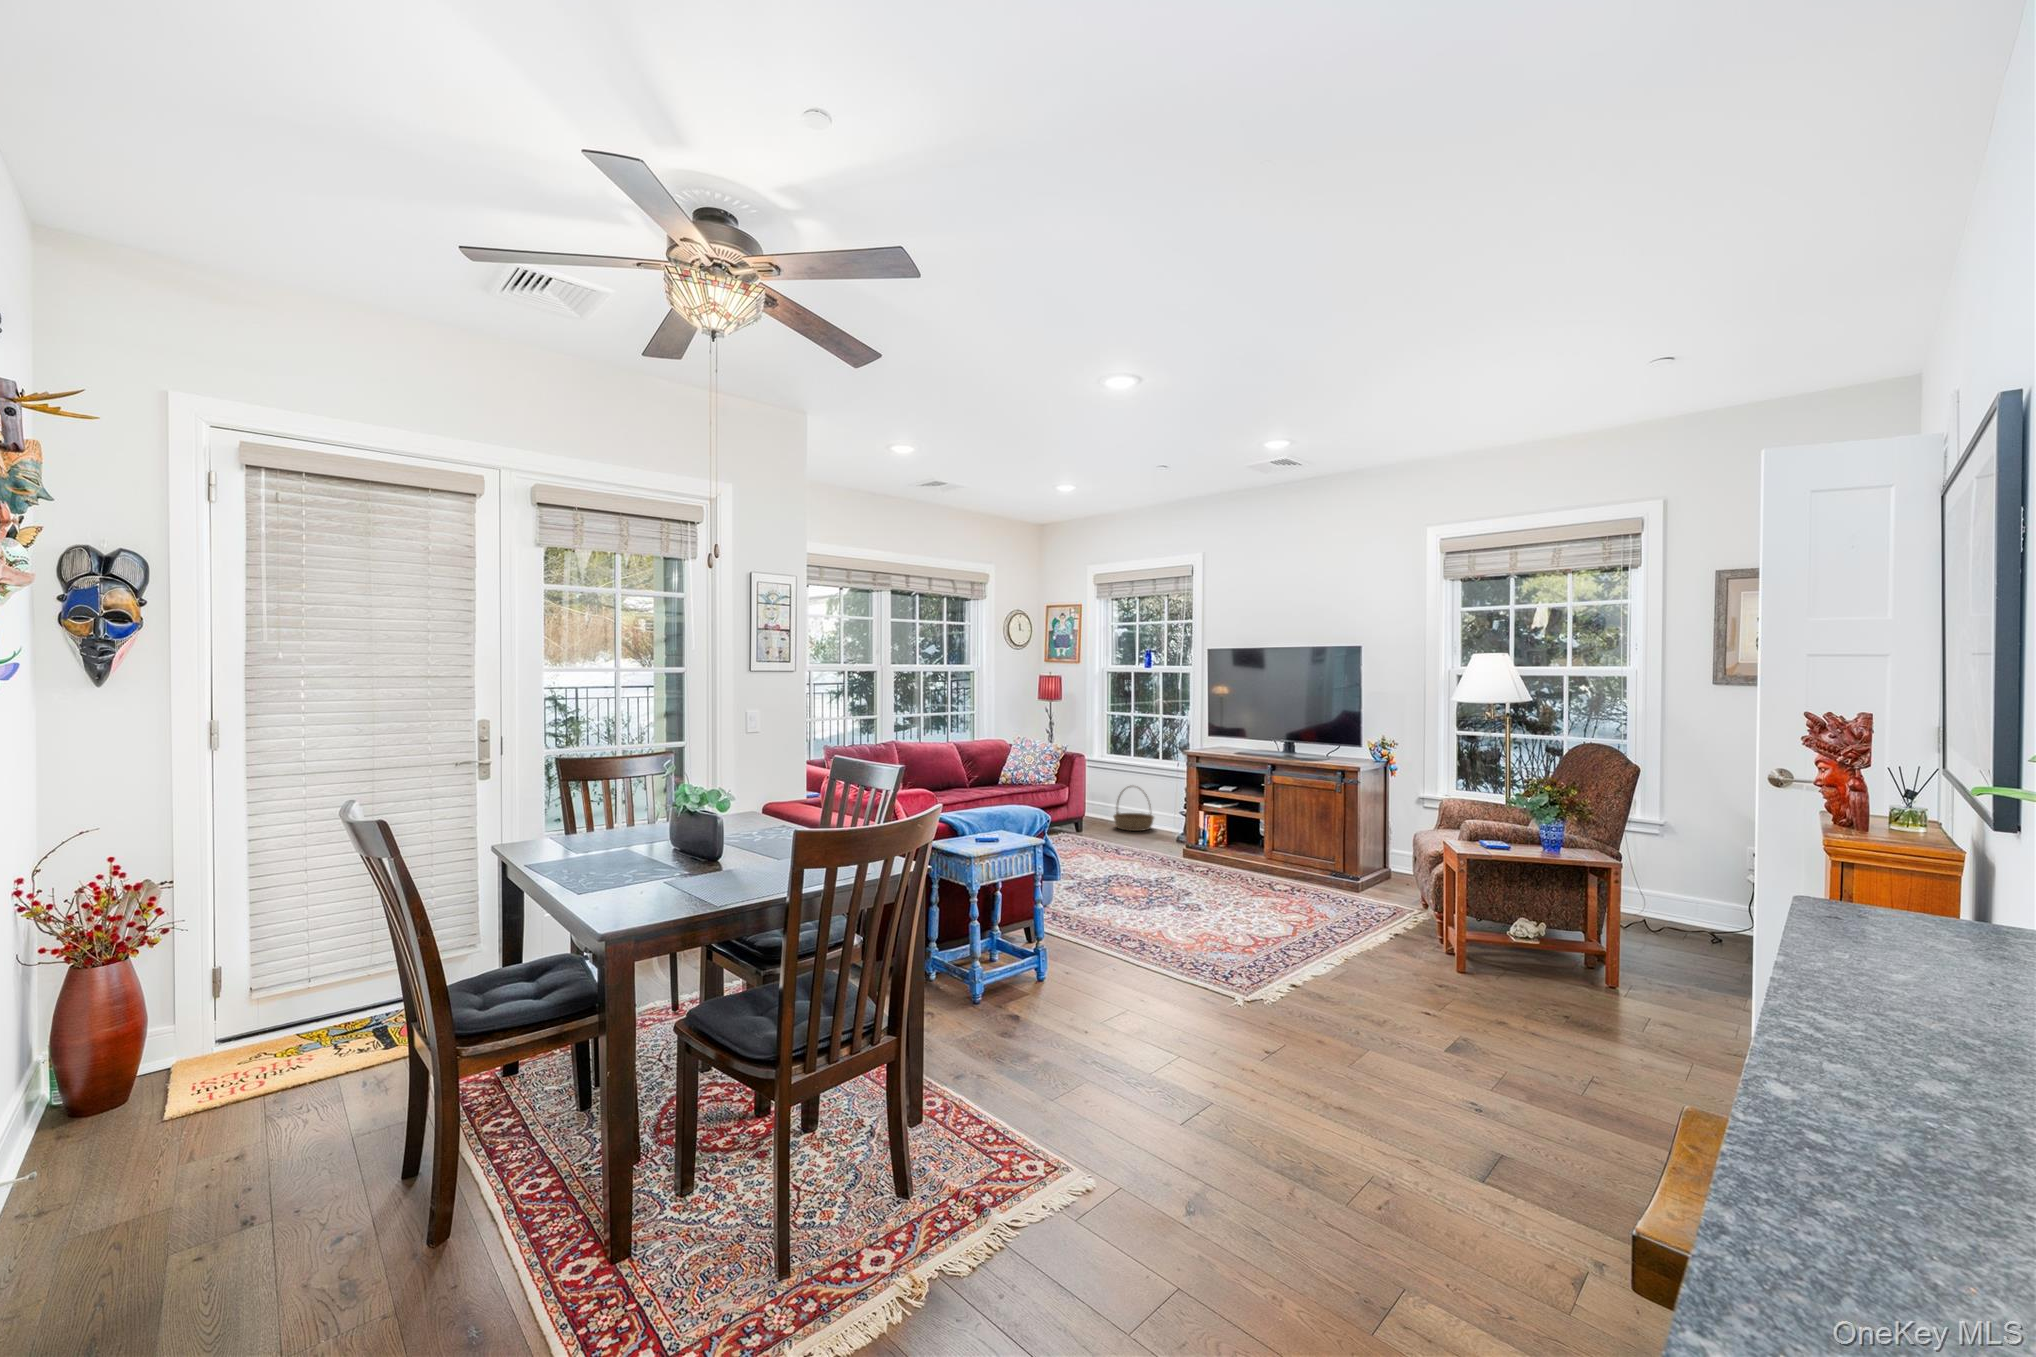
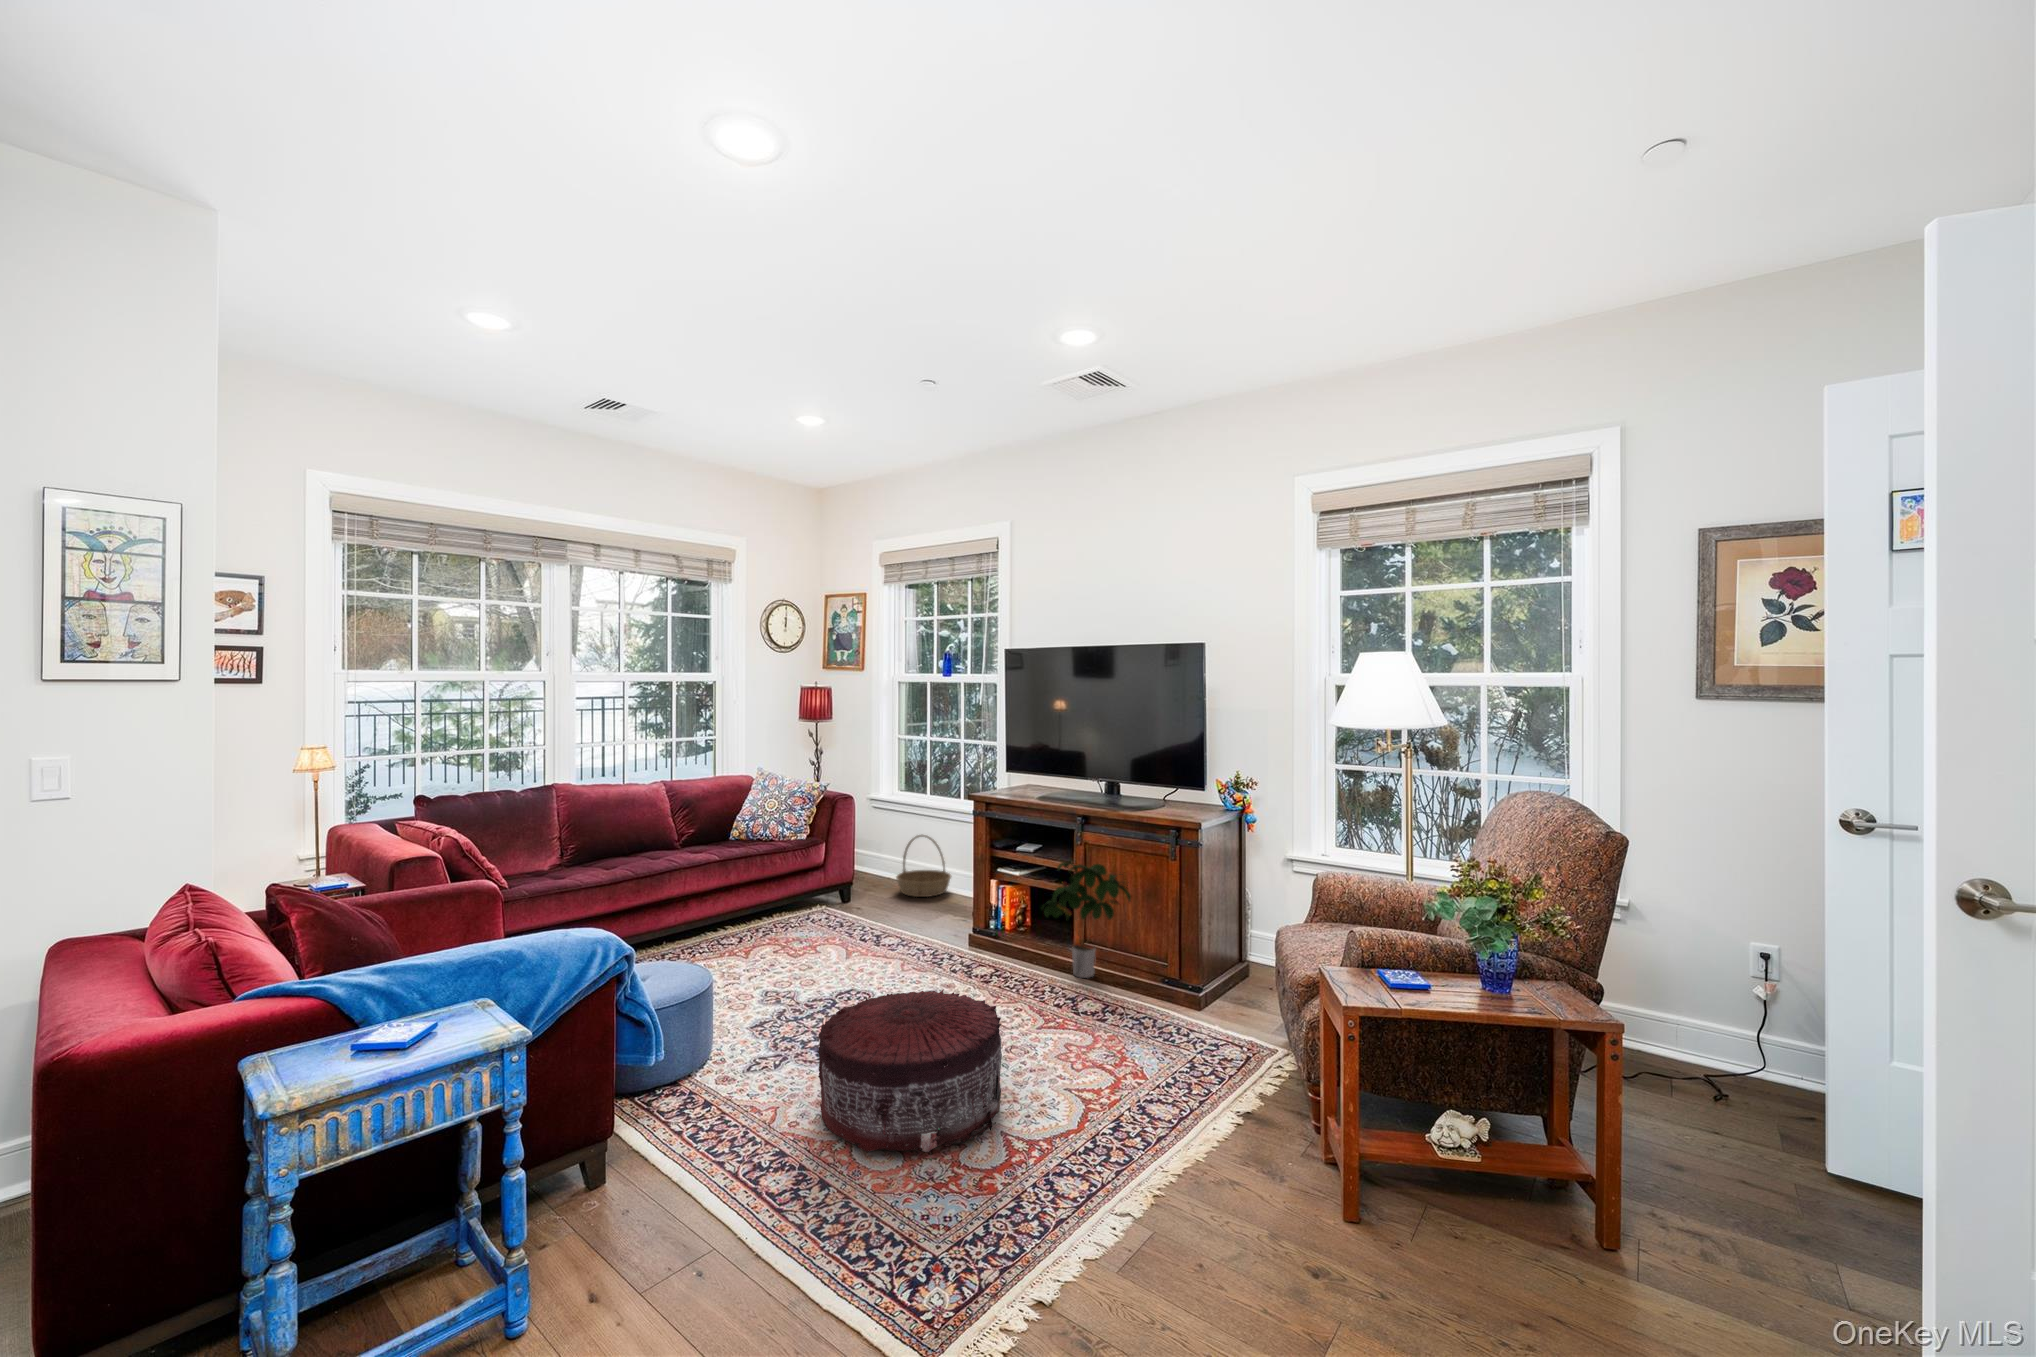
potted plant: none [1240,796,1308,876] -> present [1041,862,1131,978]
pouf: none [1133,861,1244,939] -> present [817,990,1002,1152]

